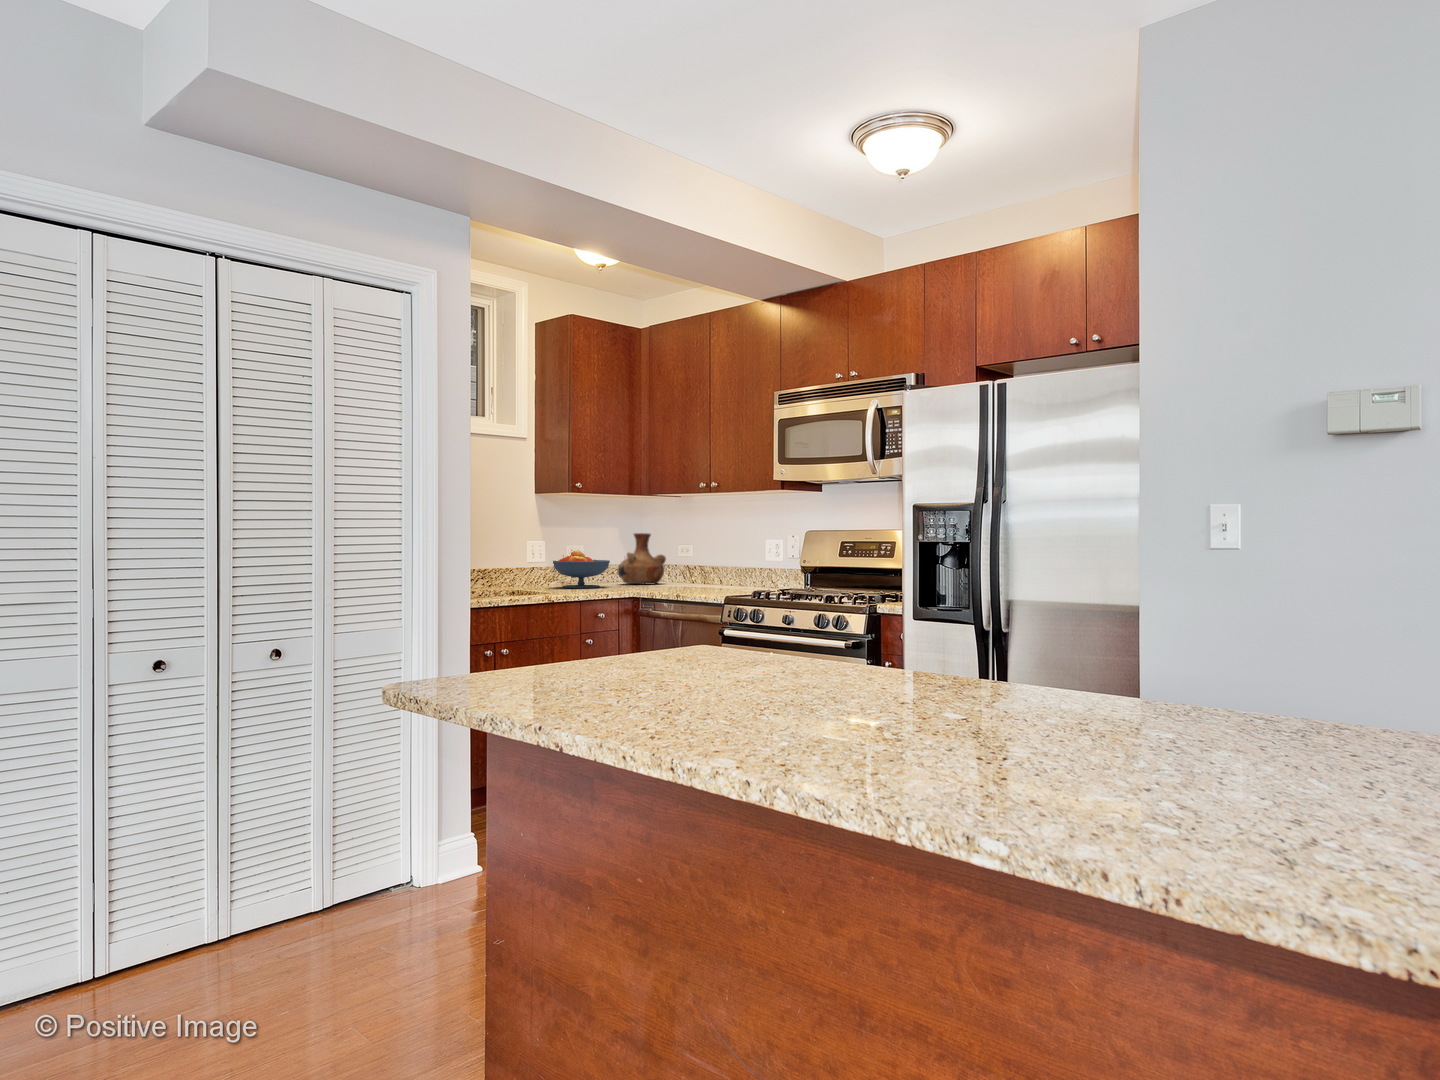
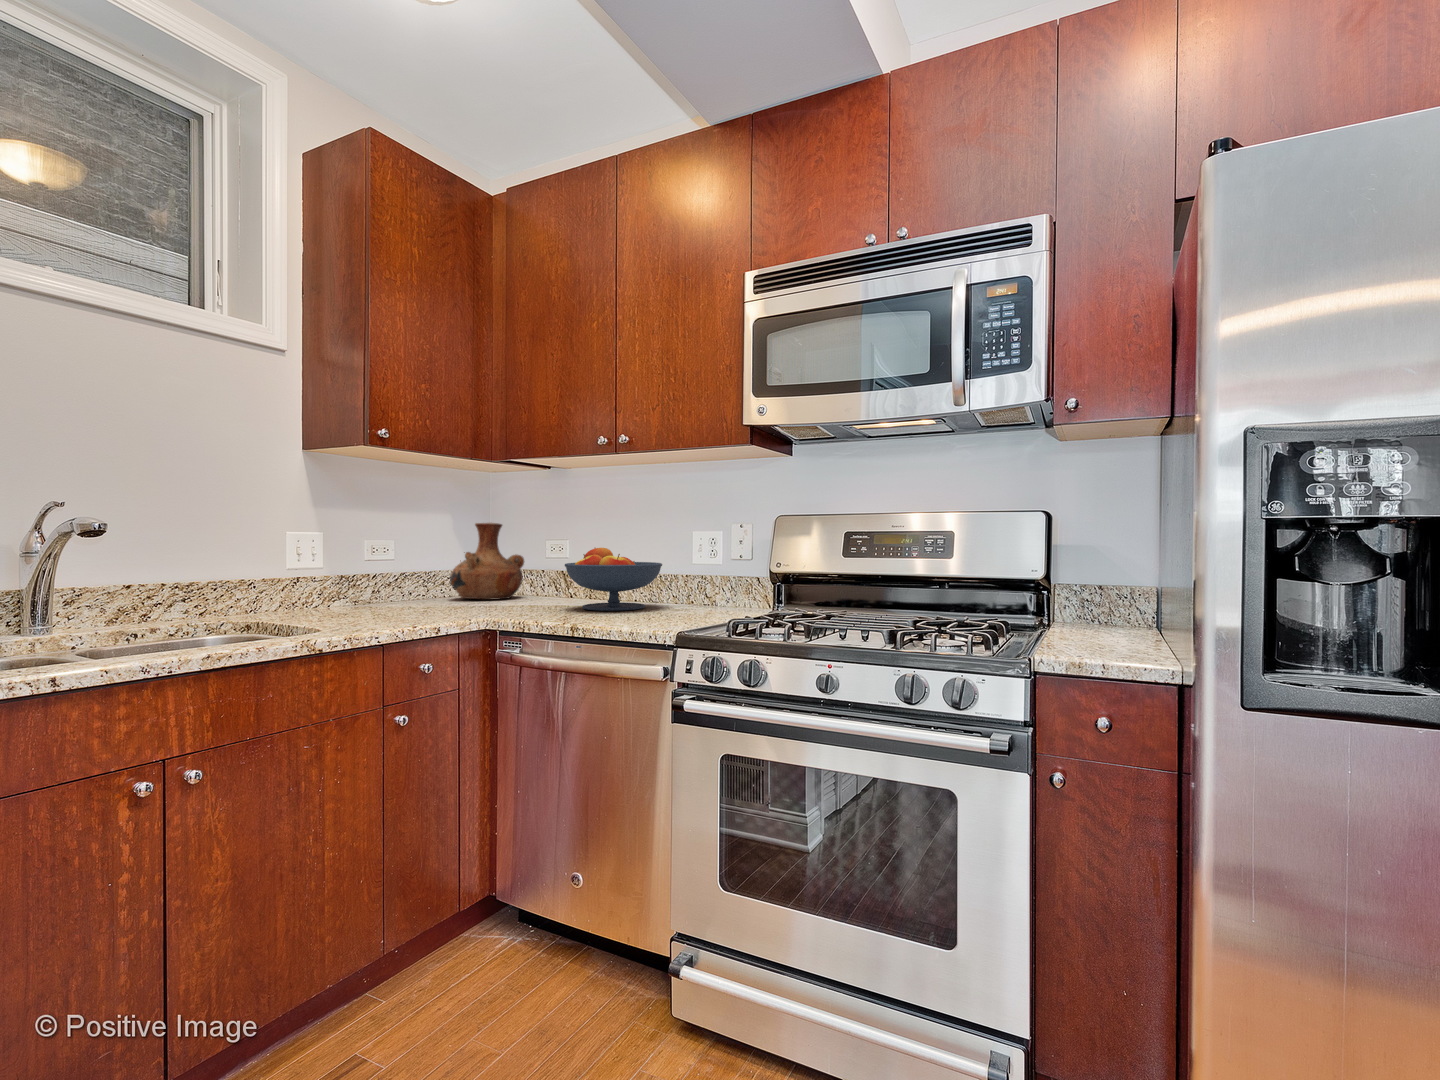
fruit bowl: present [553,551,610,588] -> present [565,548,662,611]

